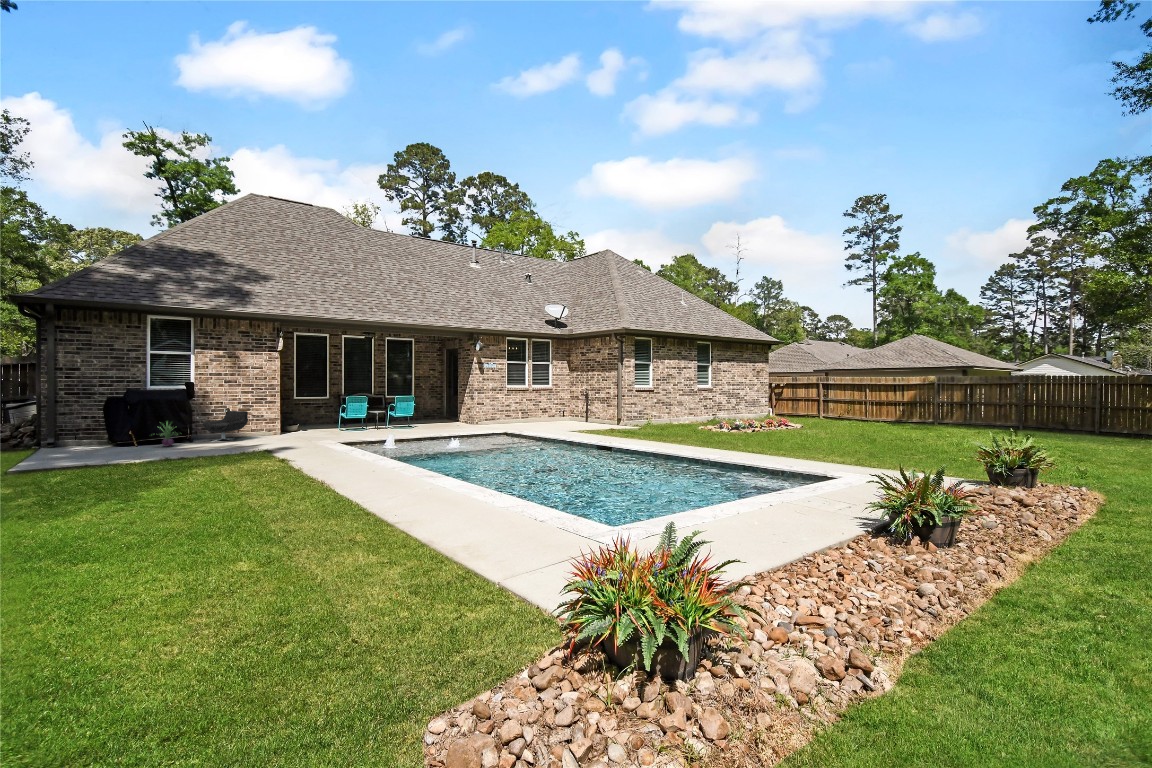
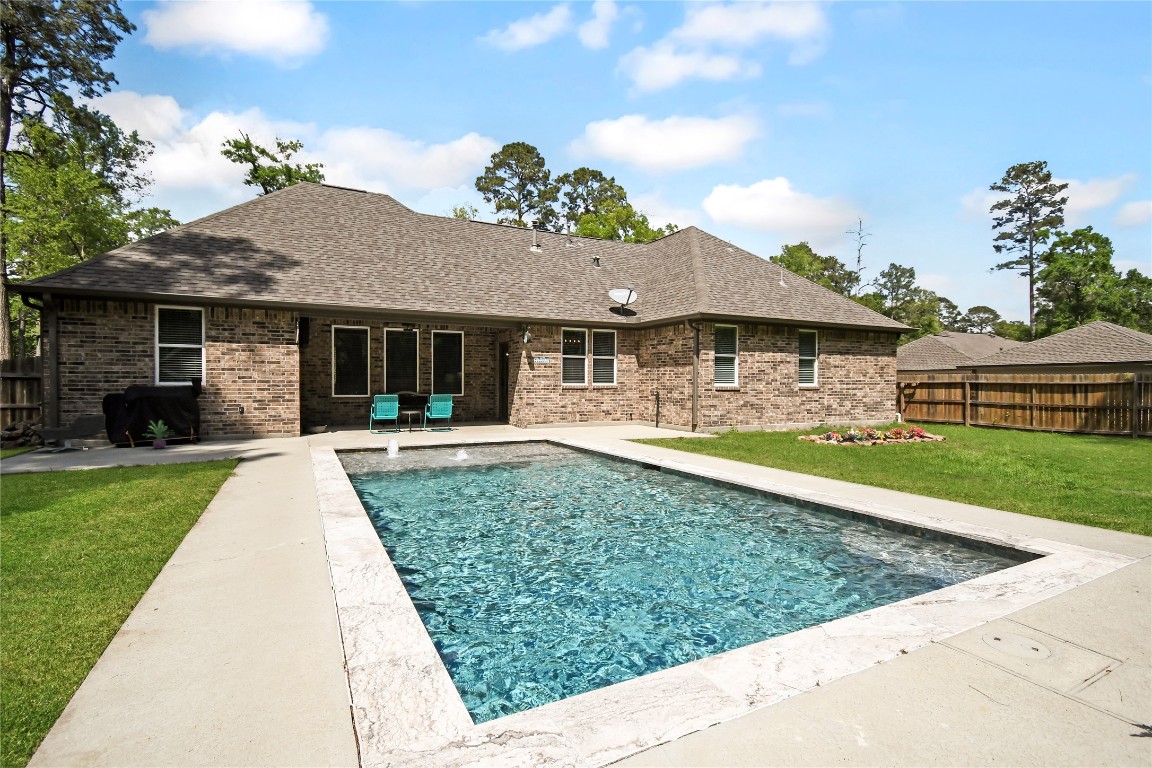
lounge chair: present [203,411,248,441] -> present [37,414,106,452]

